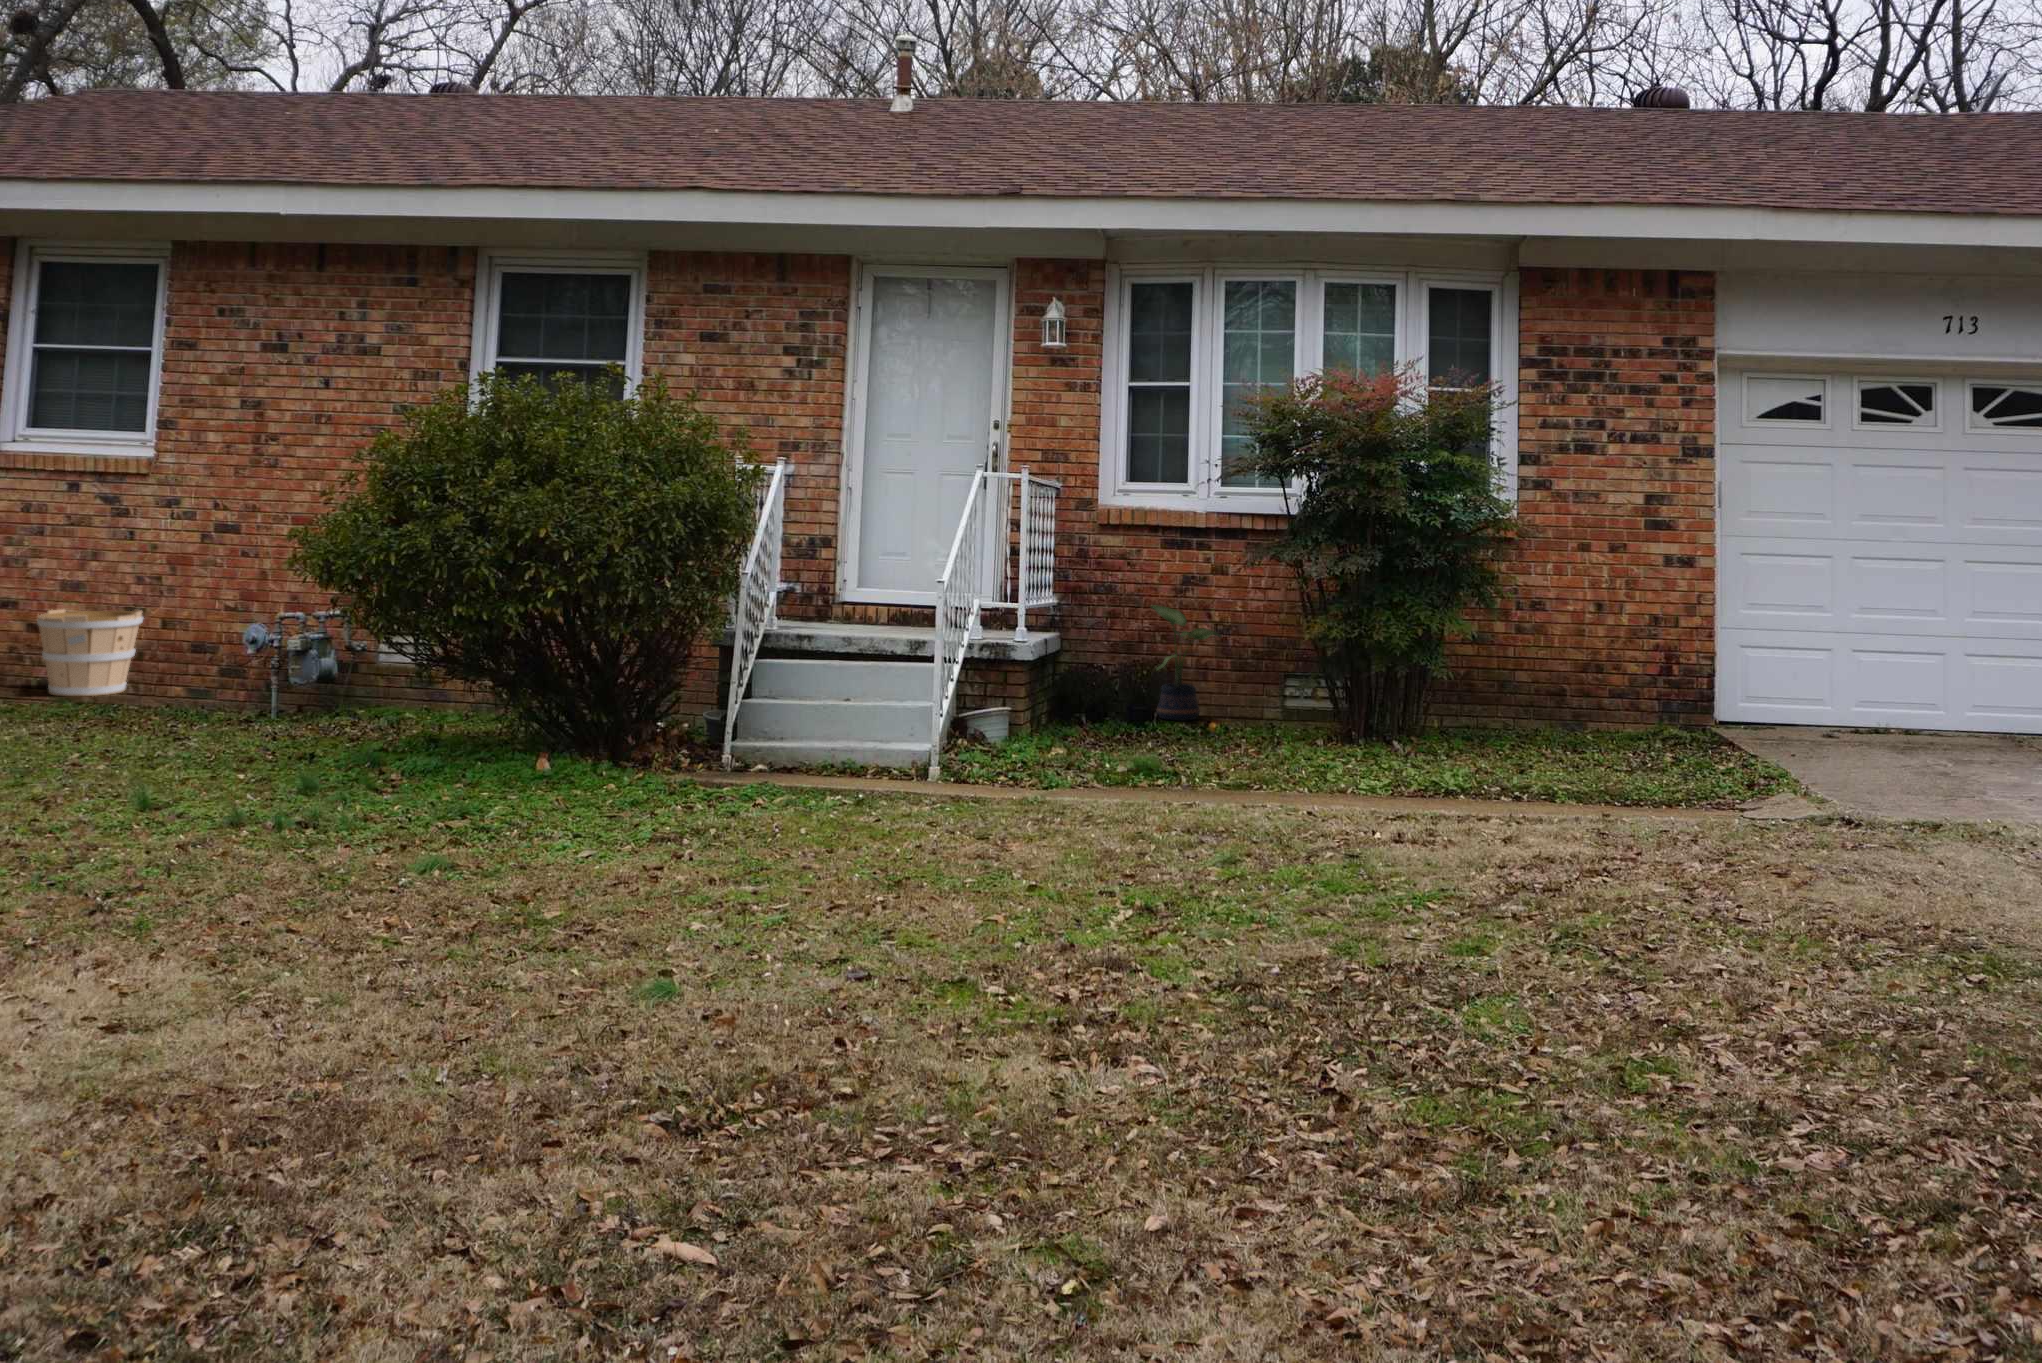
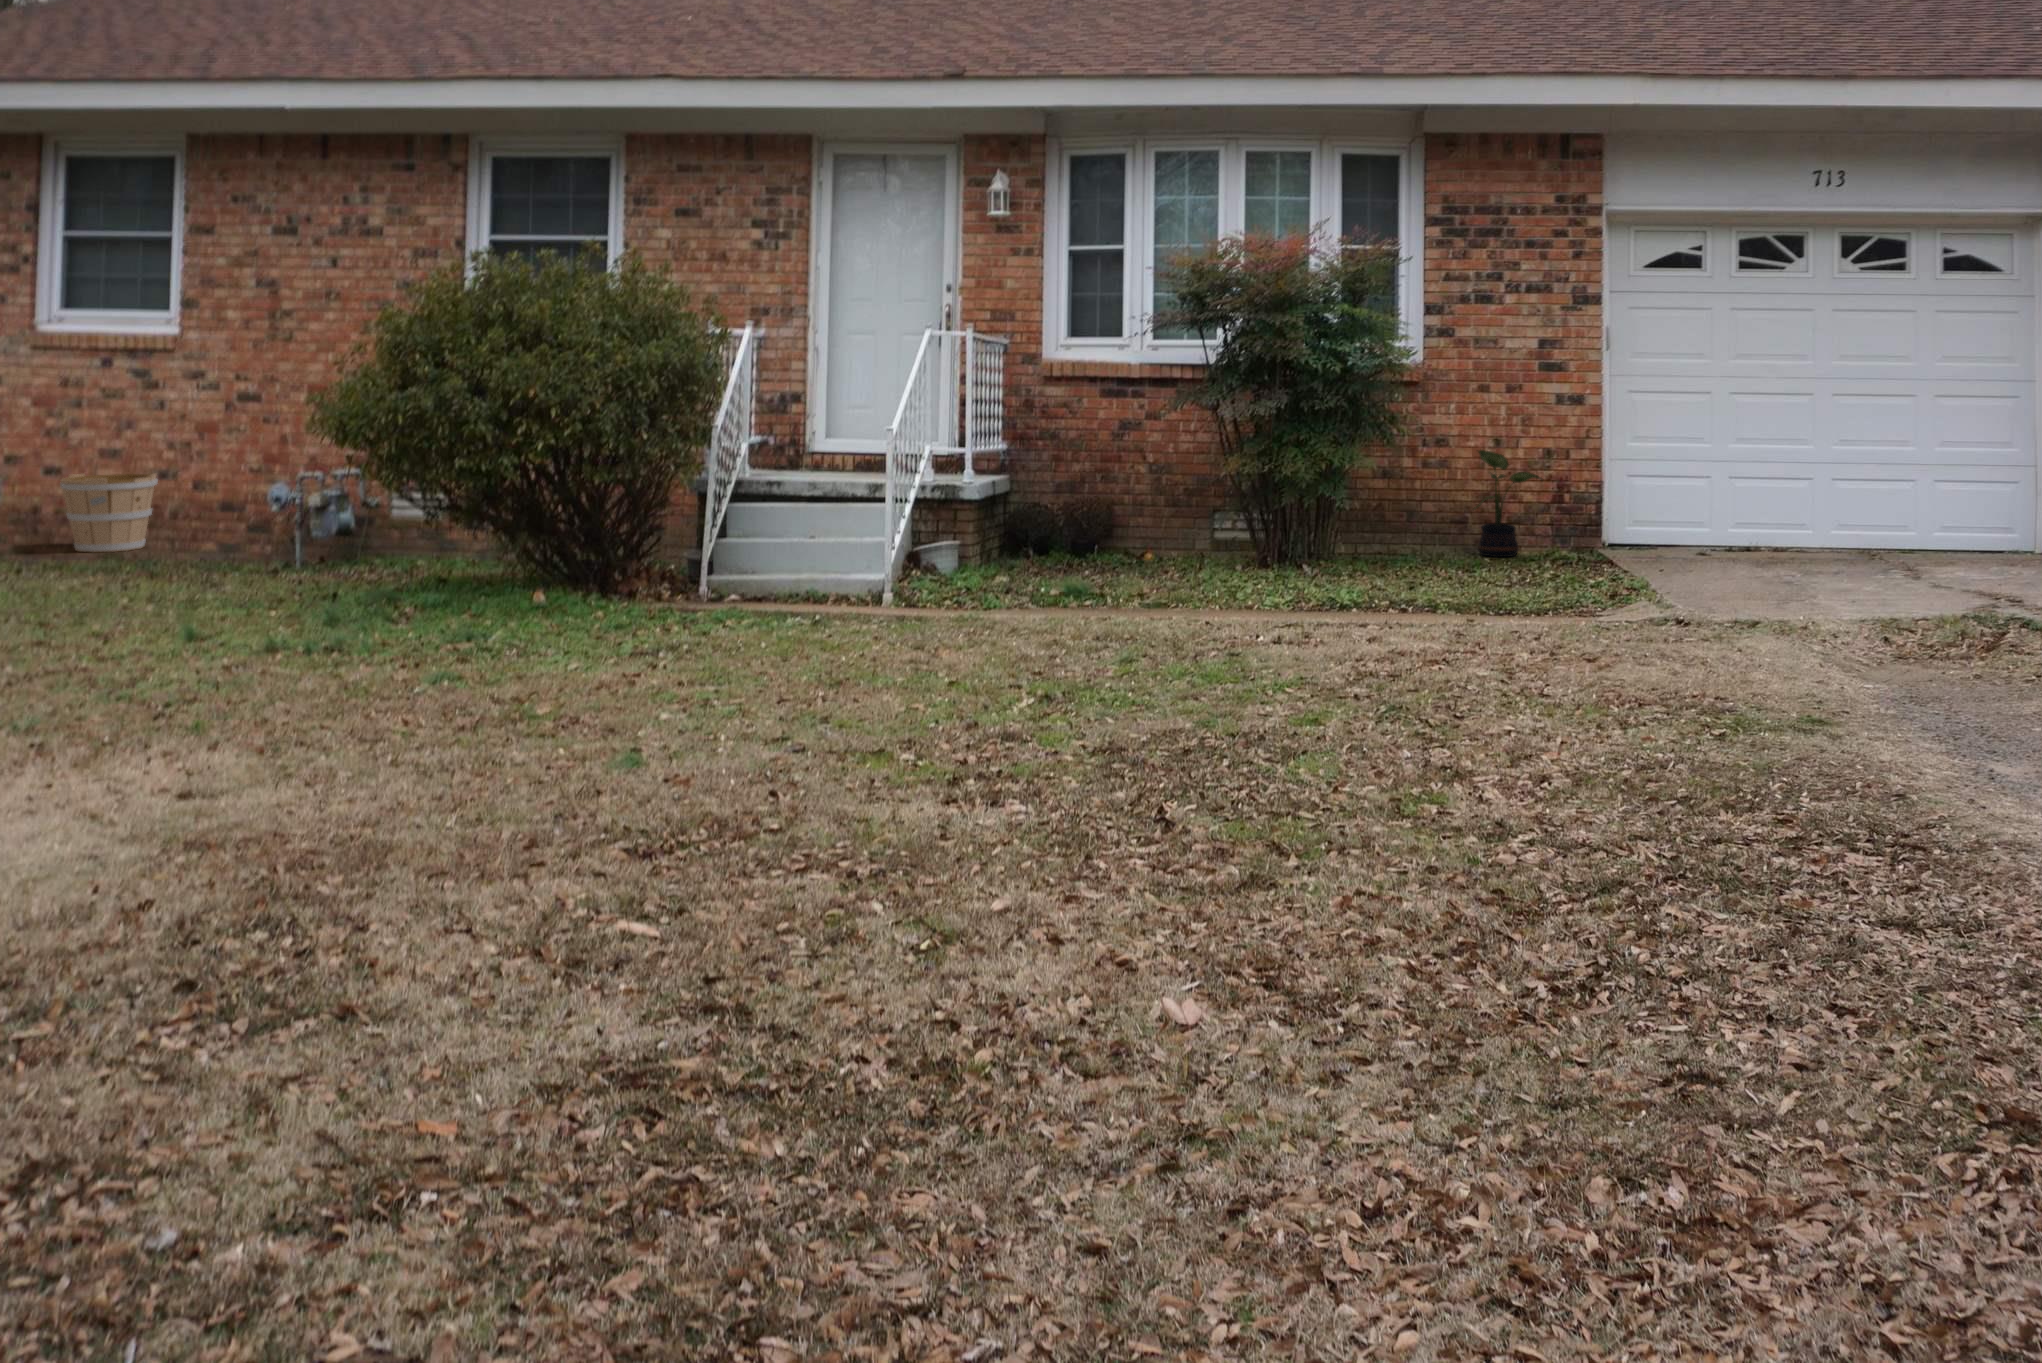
potted plant: present [1150,605,1221,721] -> present [1474,450,1543,557]

